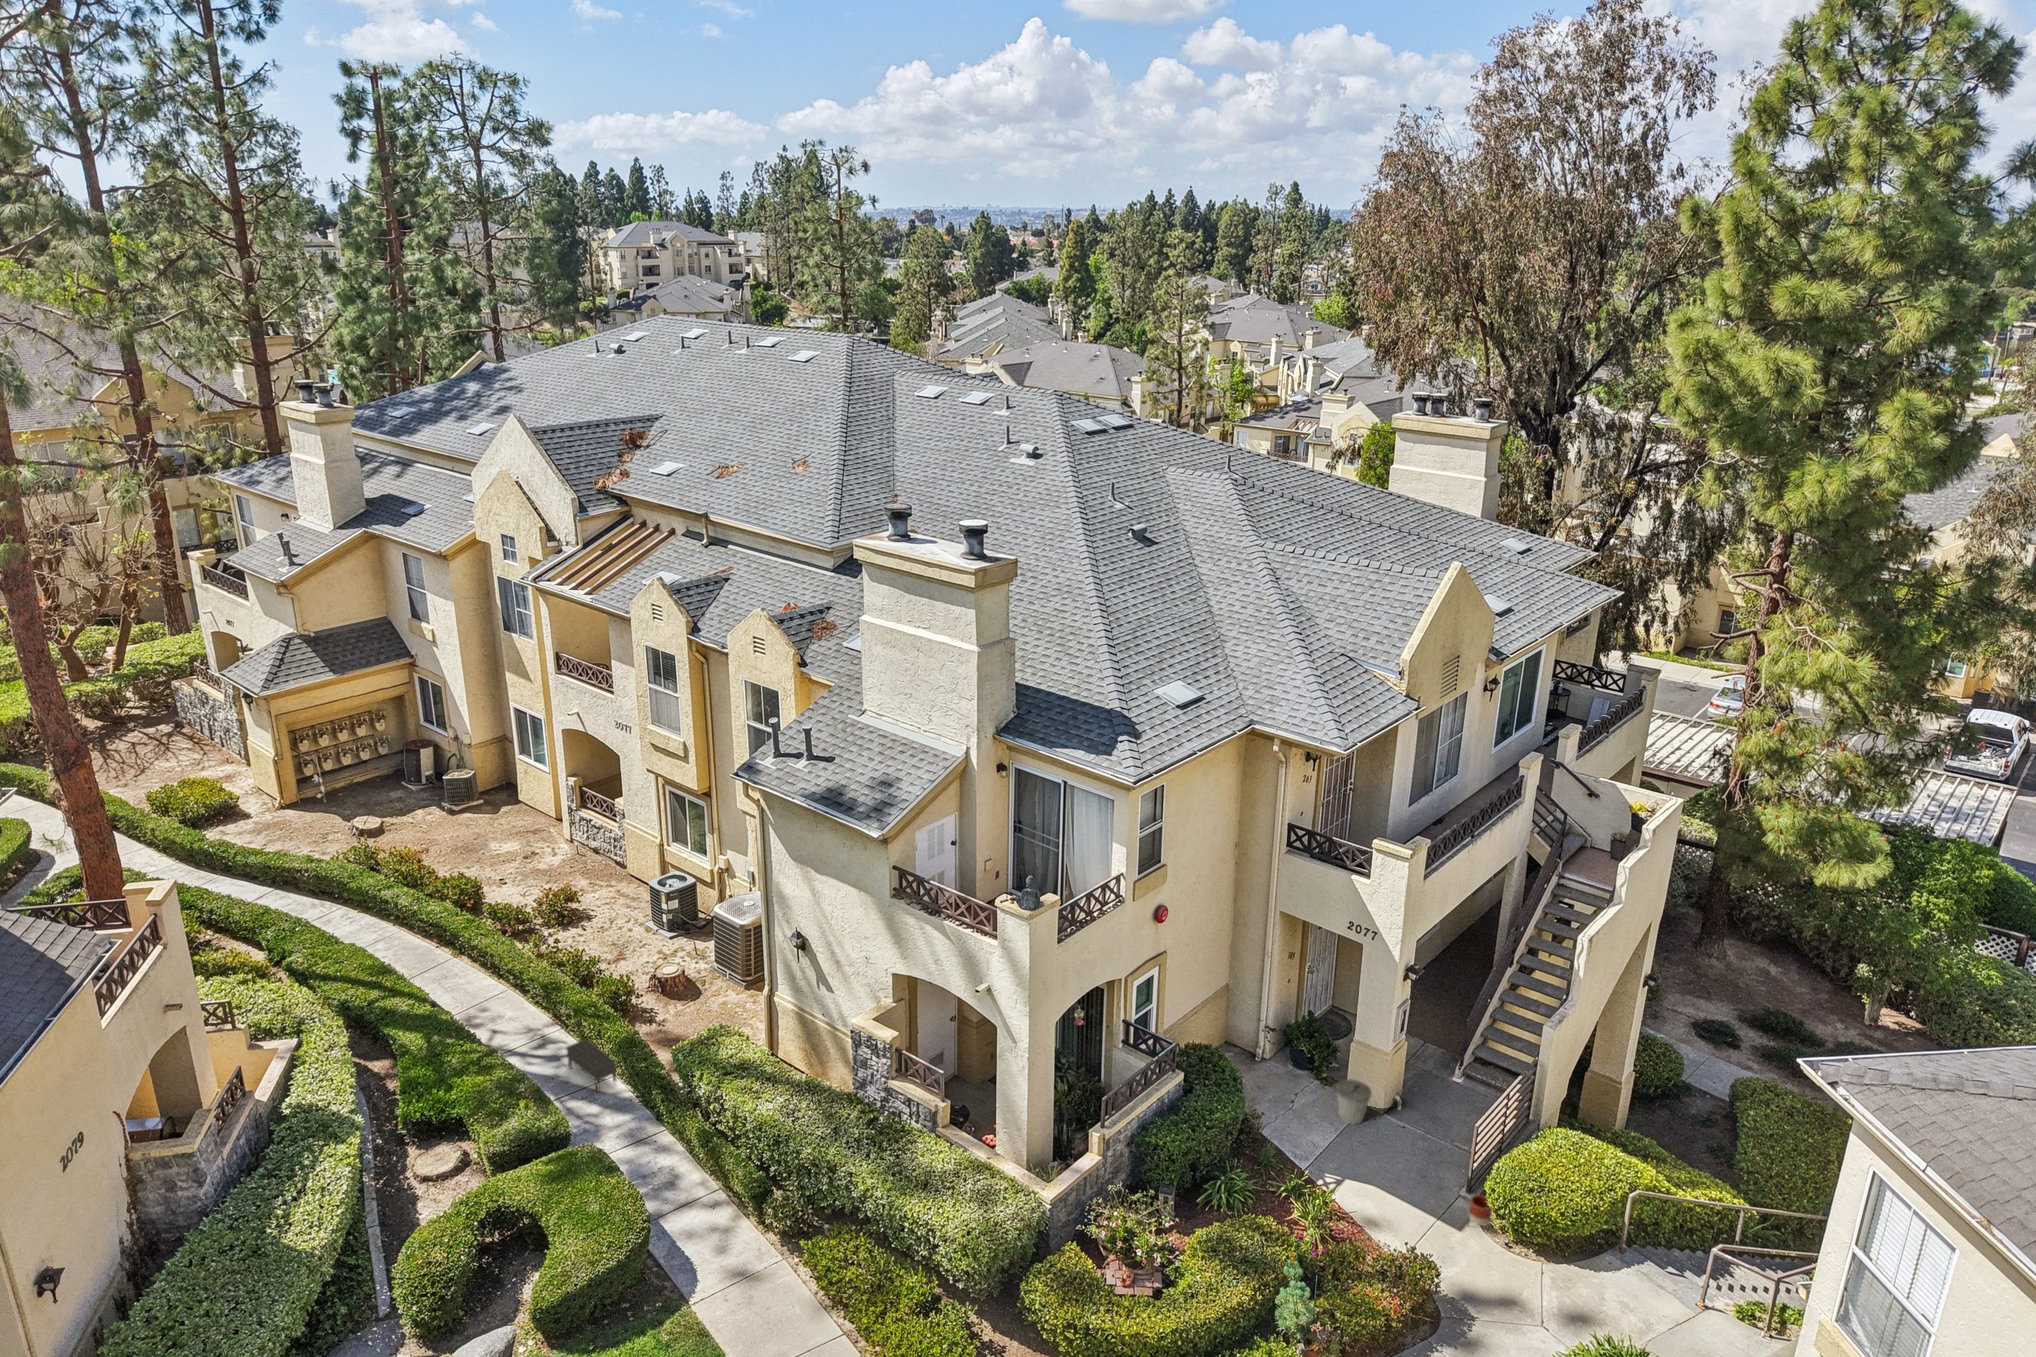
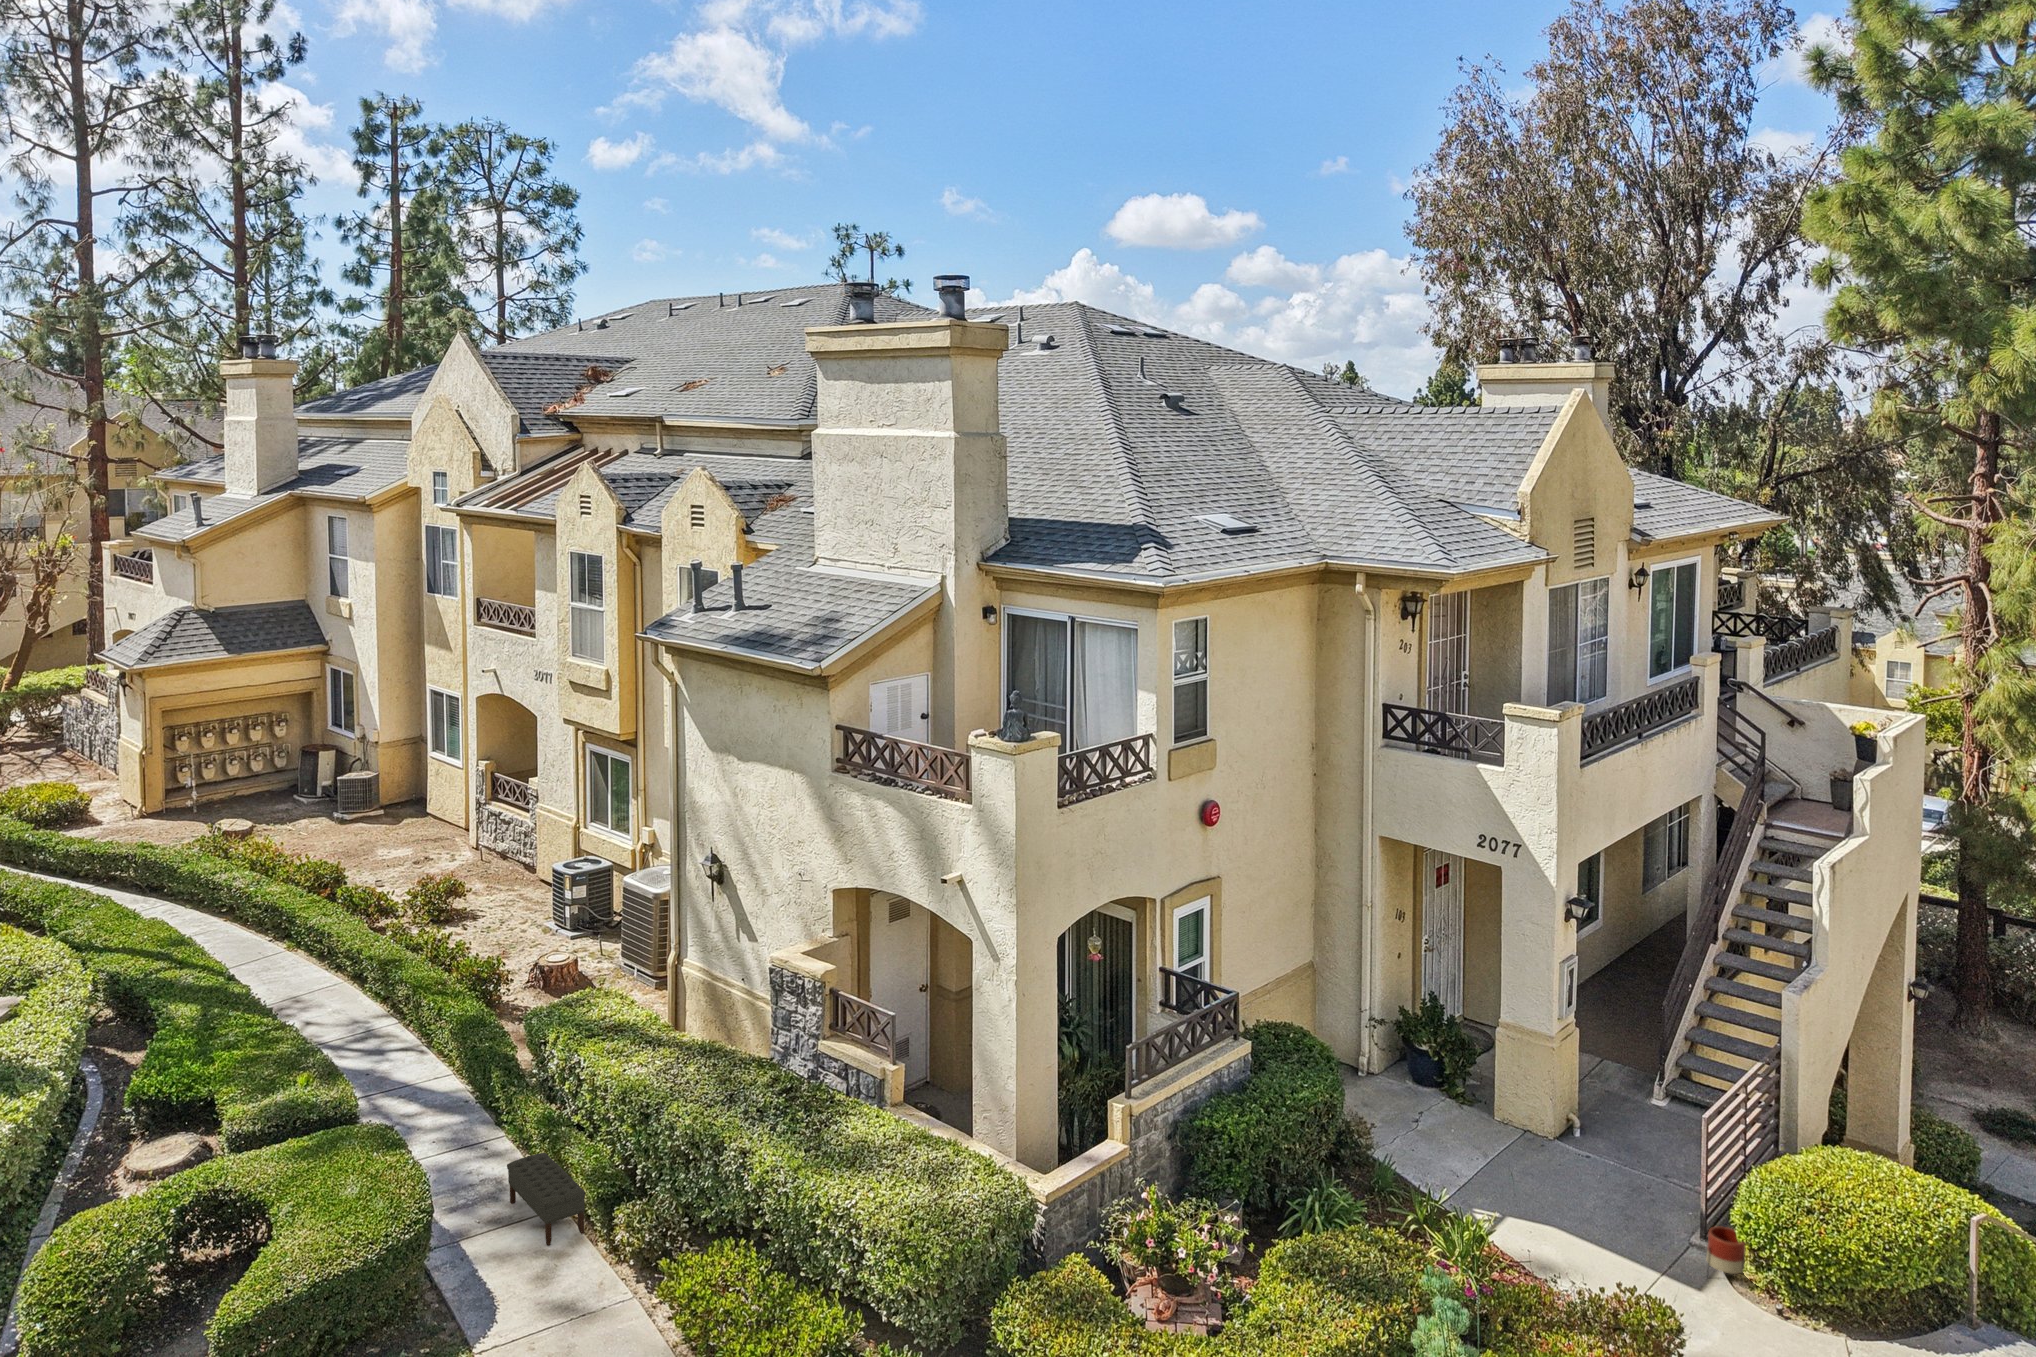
bench: present [566,1040,616,1091] -> present [507,1153,585,1246]
trash can: present [1336,1080,1372,1124] -> none [1476,1081,1531,1145]

